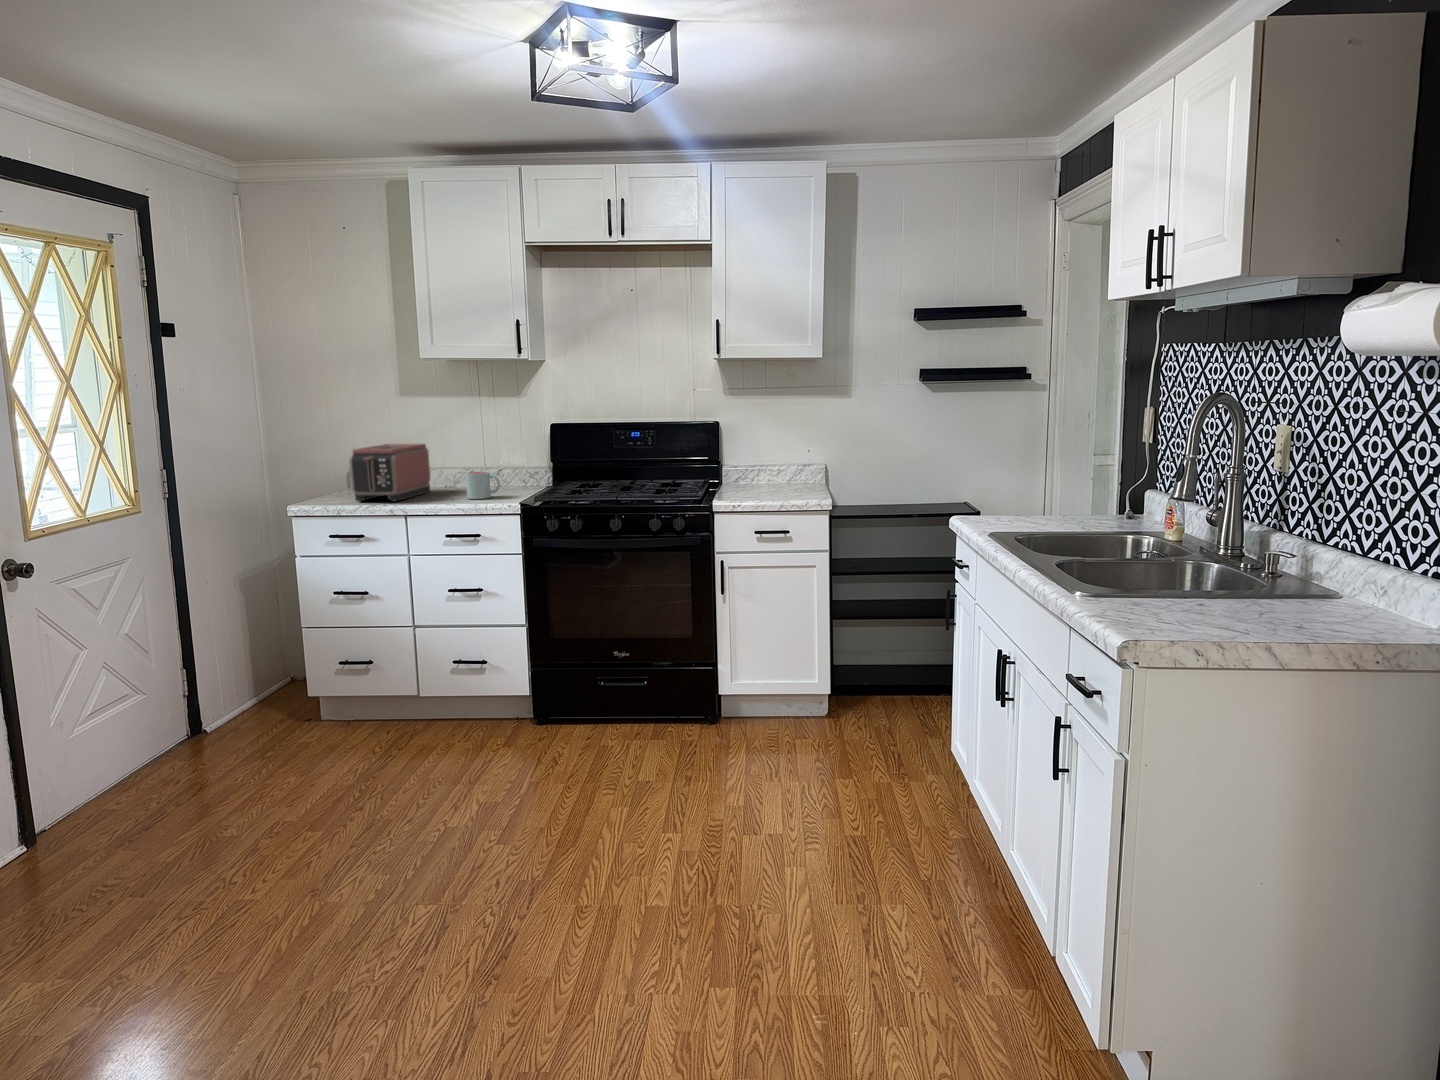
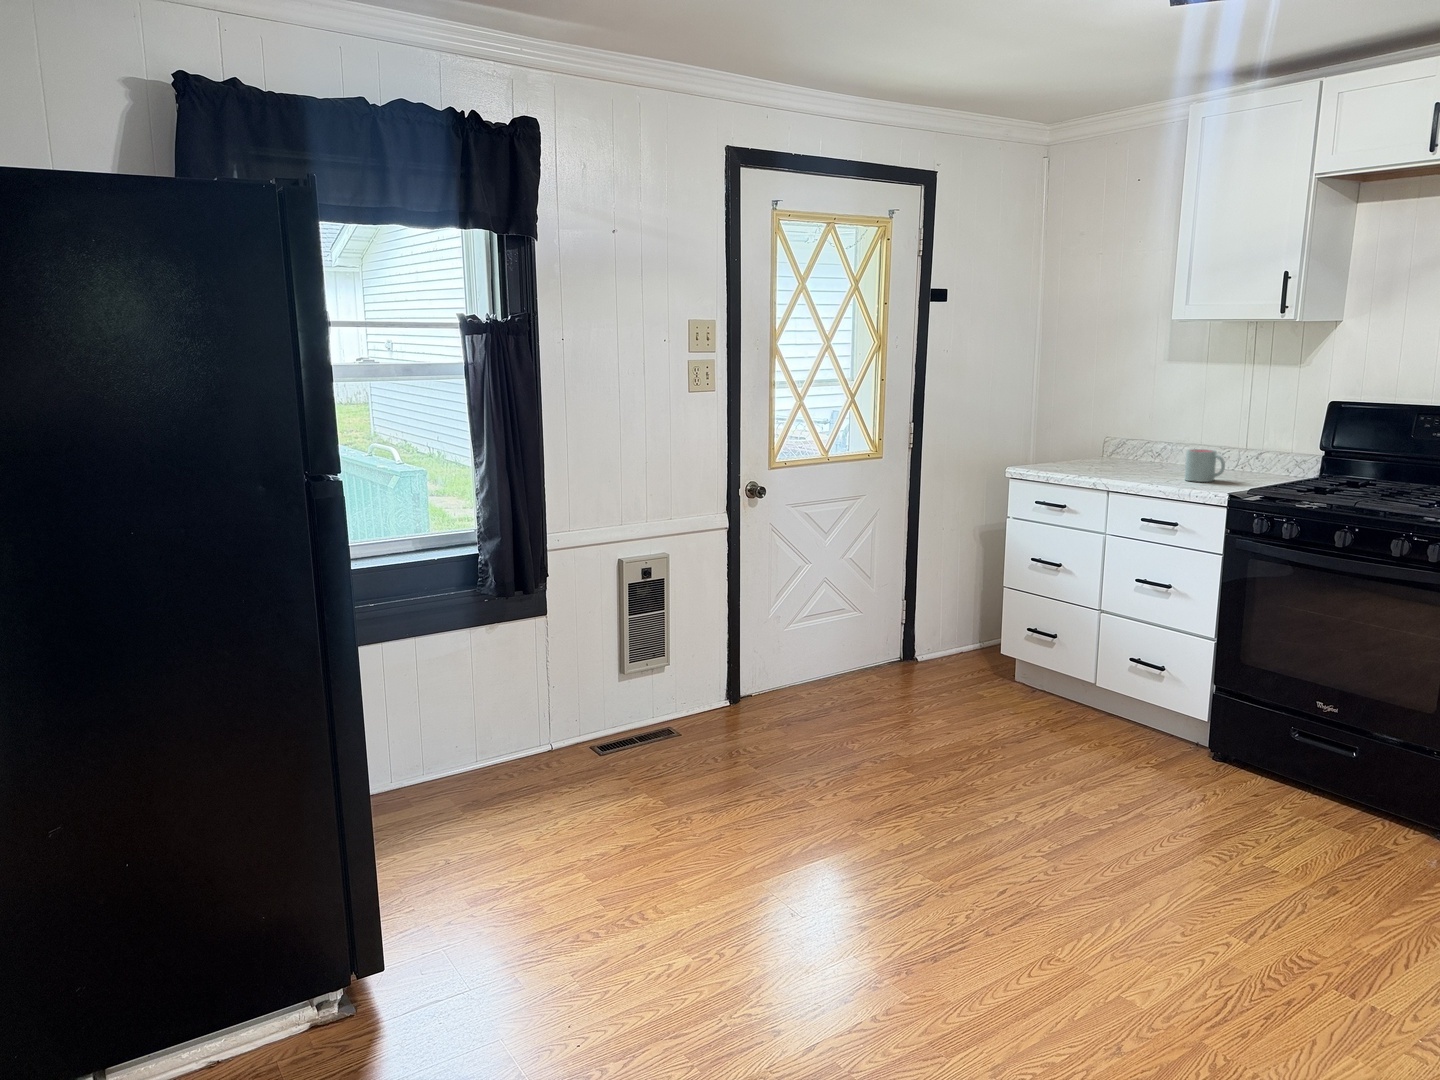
toaster: present [349,444,430,501] -> none [1068,410,1168,473]

